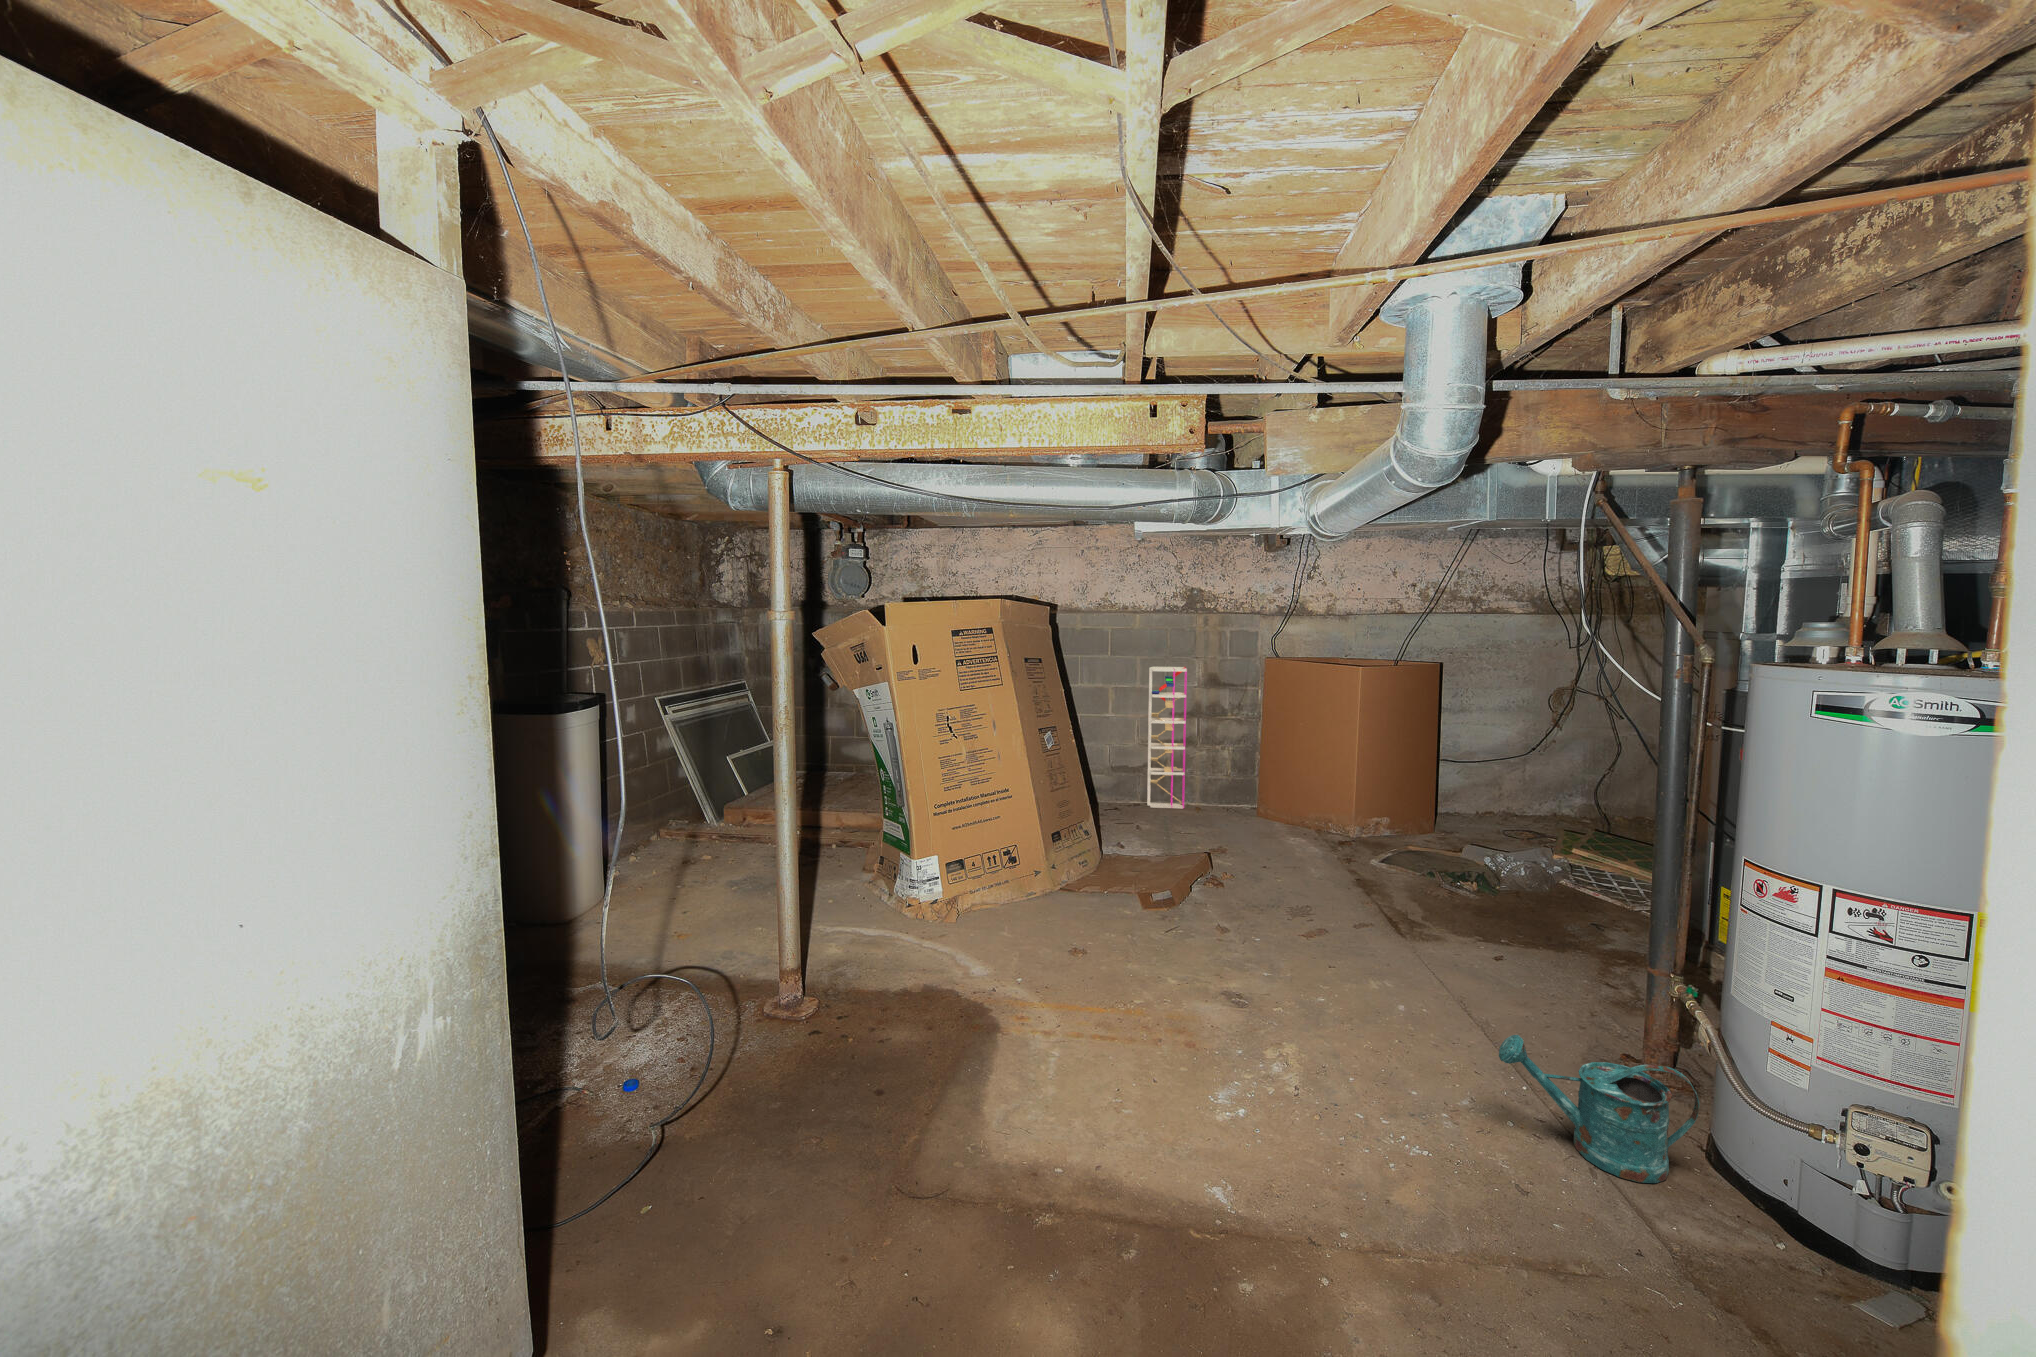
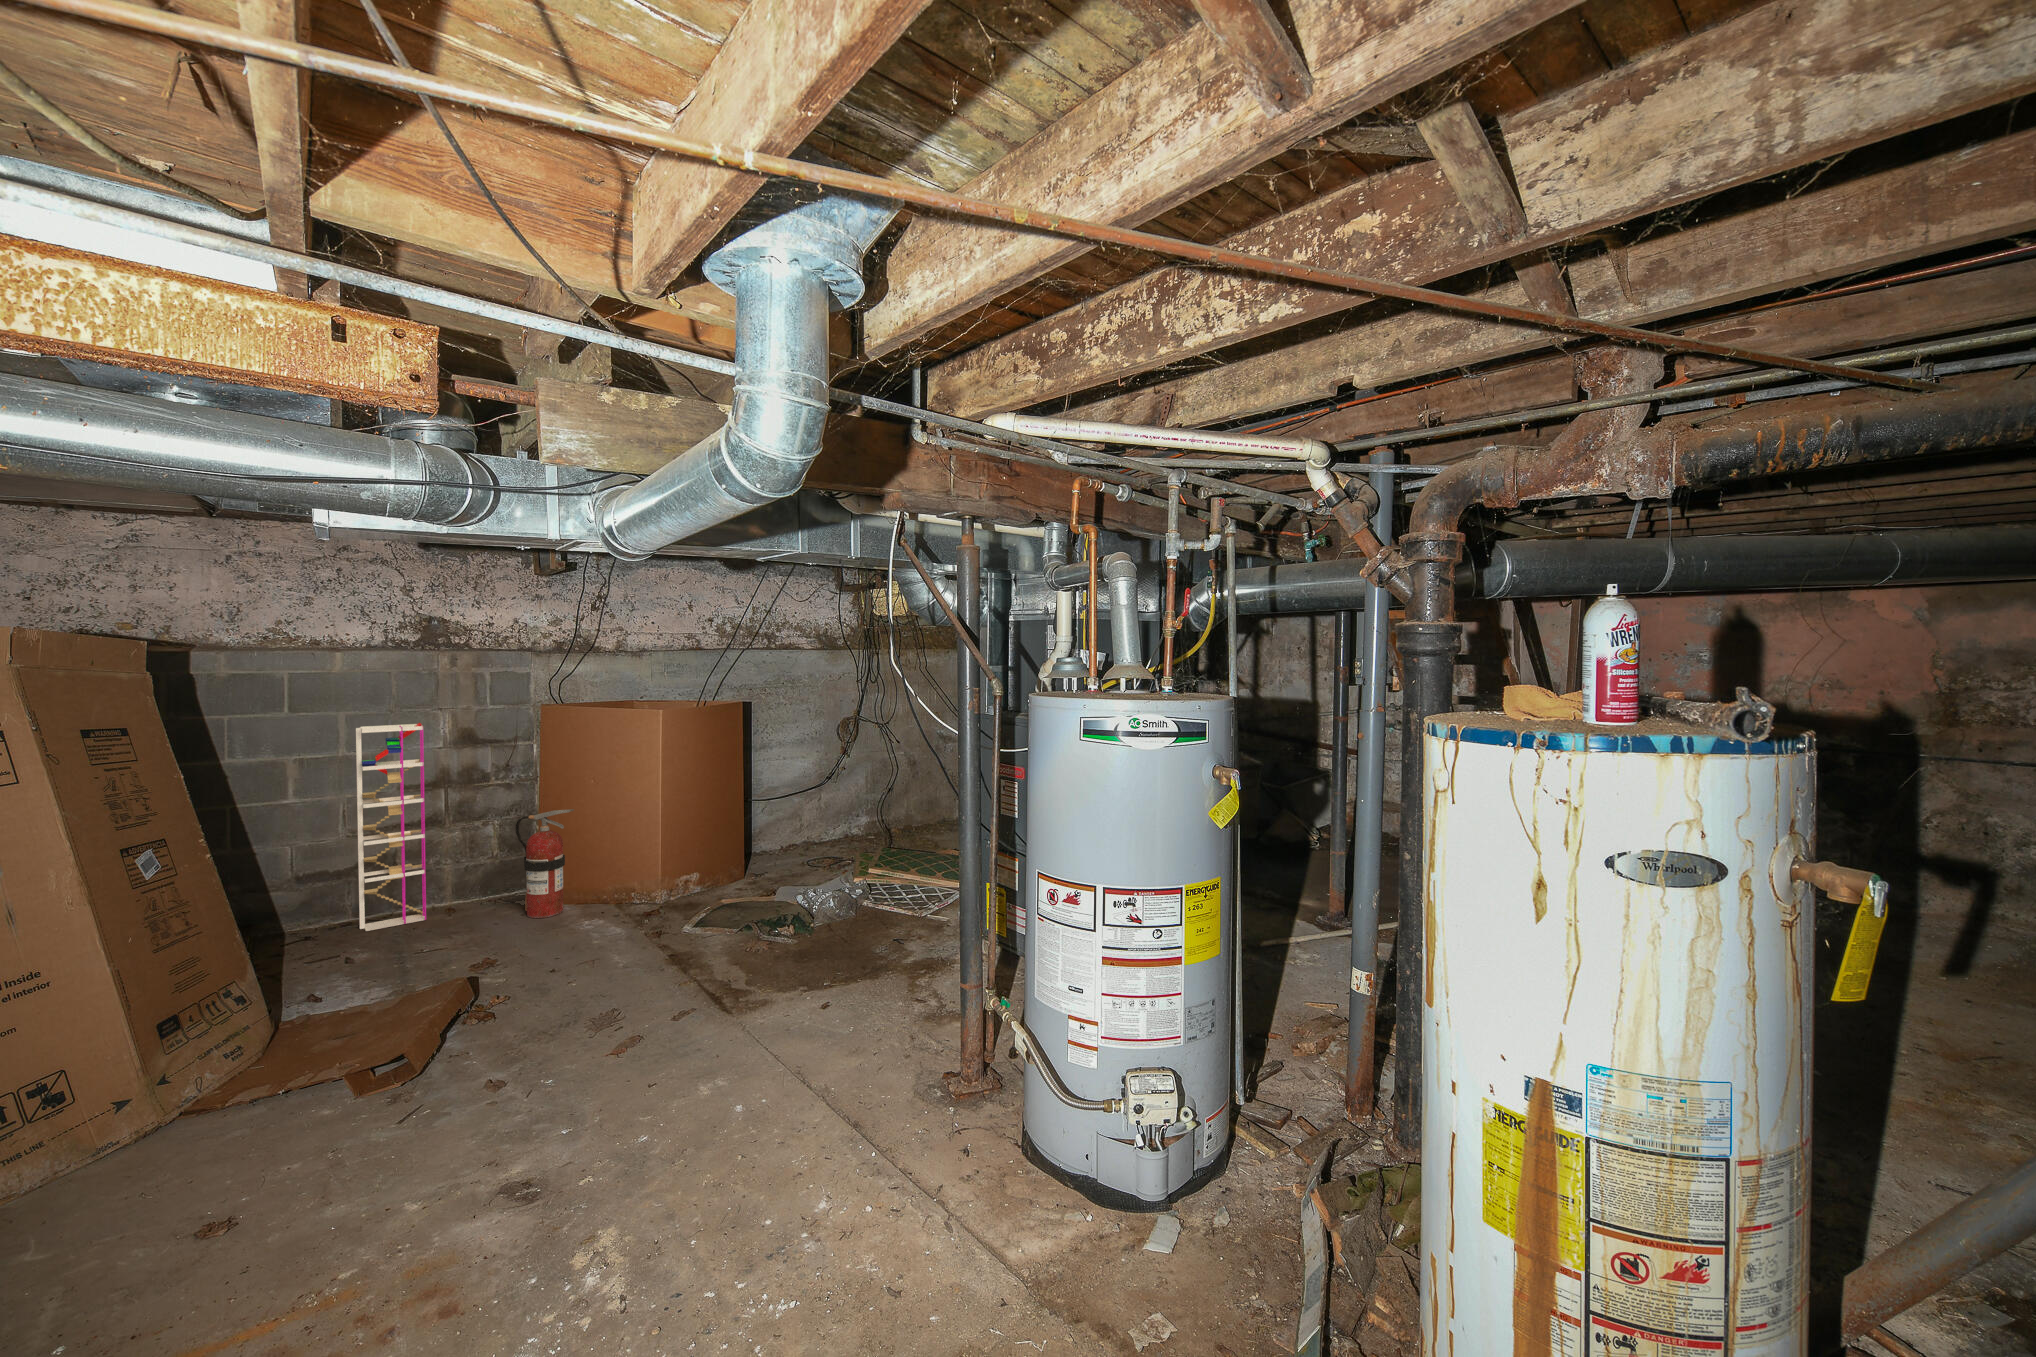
fire extinguisher: none [1242,742,1284,825] -> present [516,809,574,918]
watering can: present [1499,1035,1699,1183] -> none [863,1083,1023,1219]

